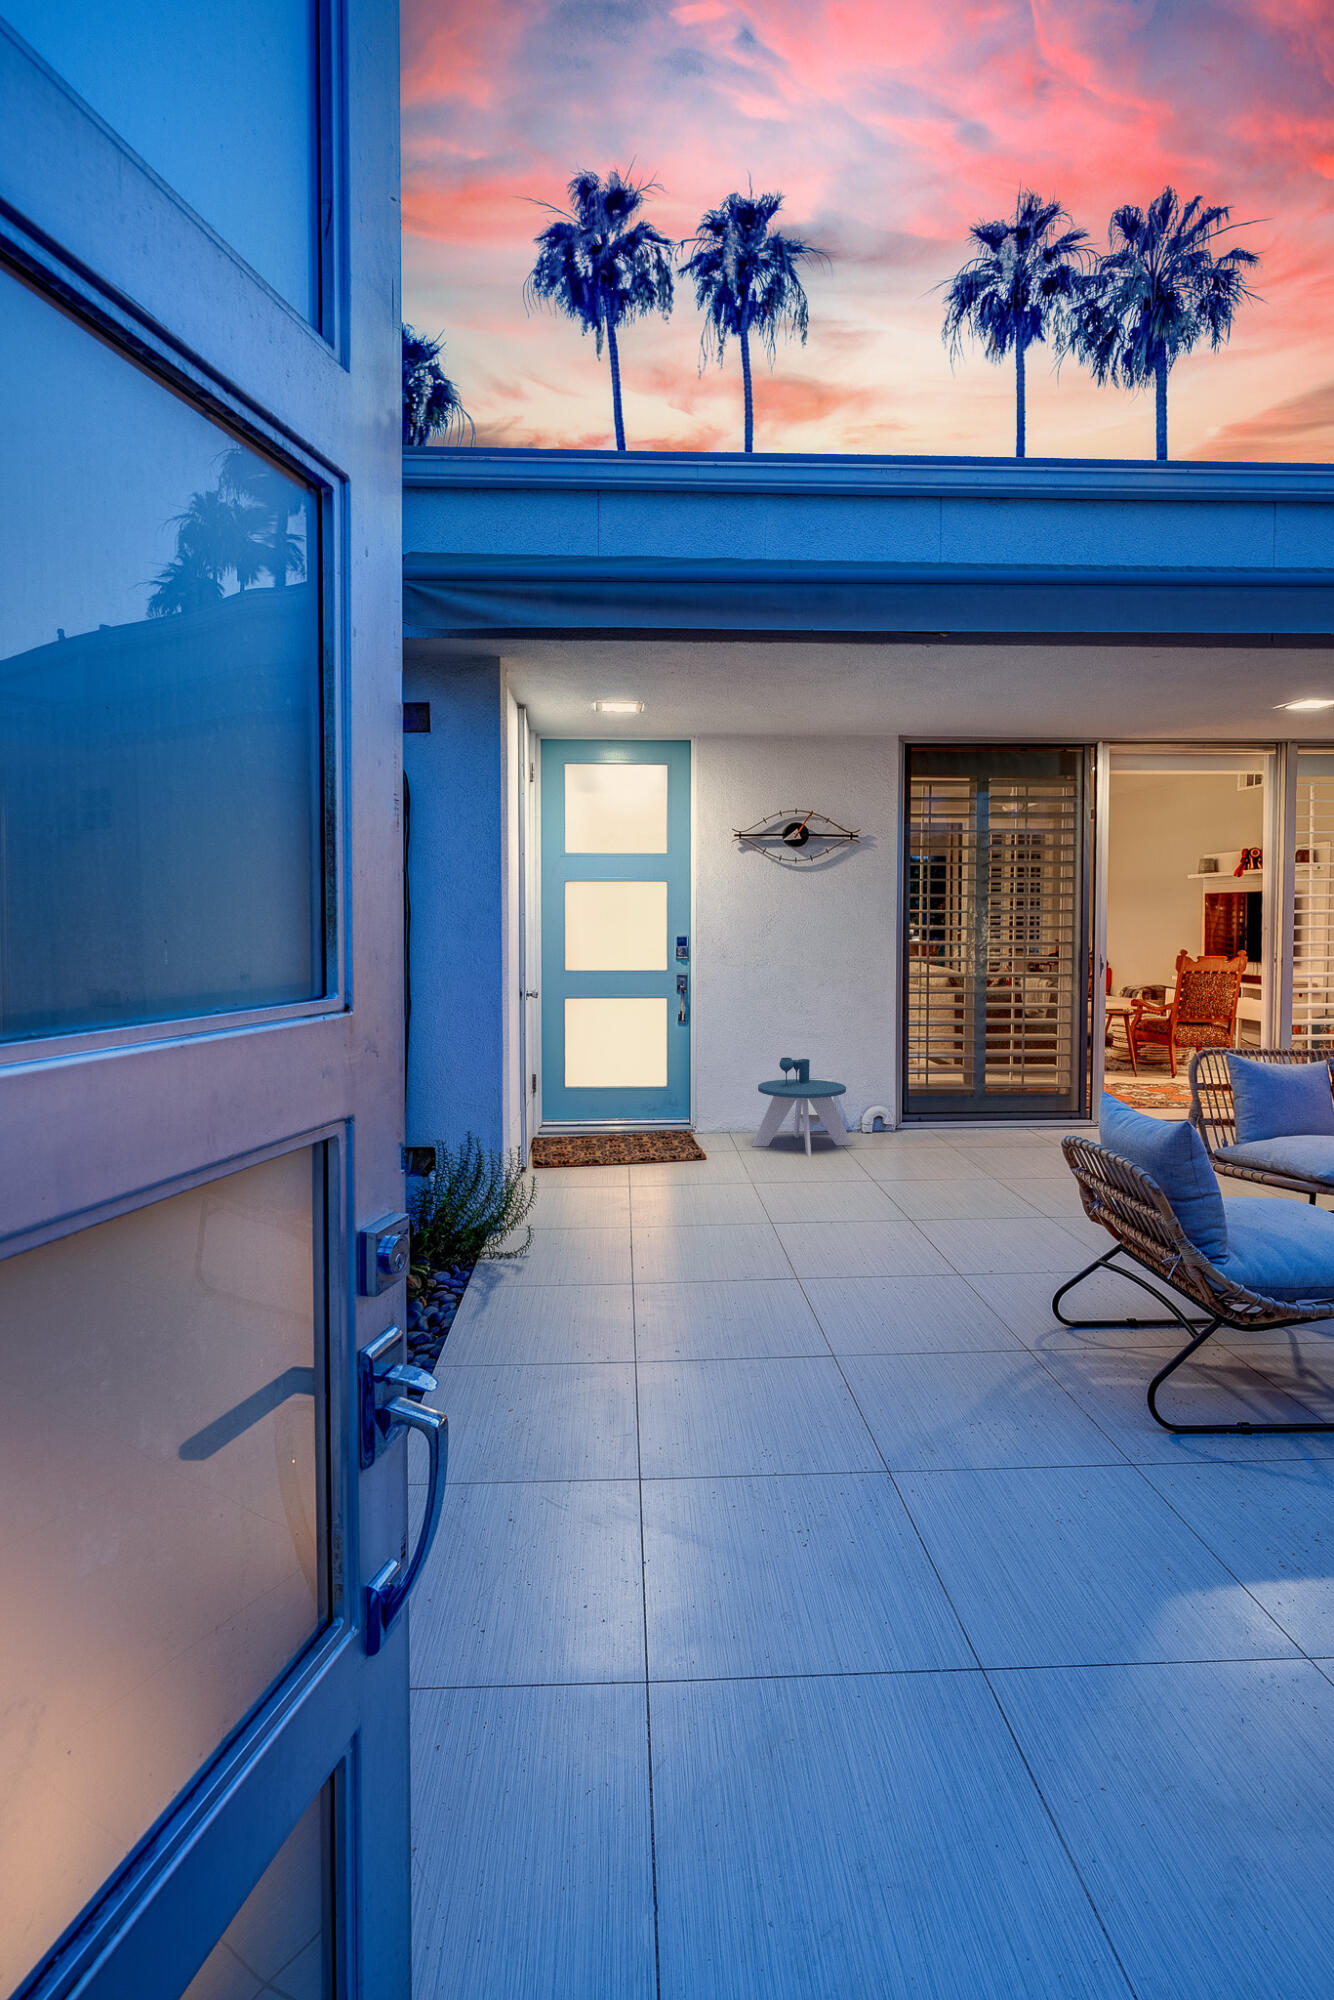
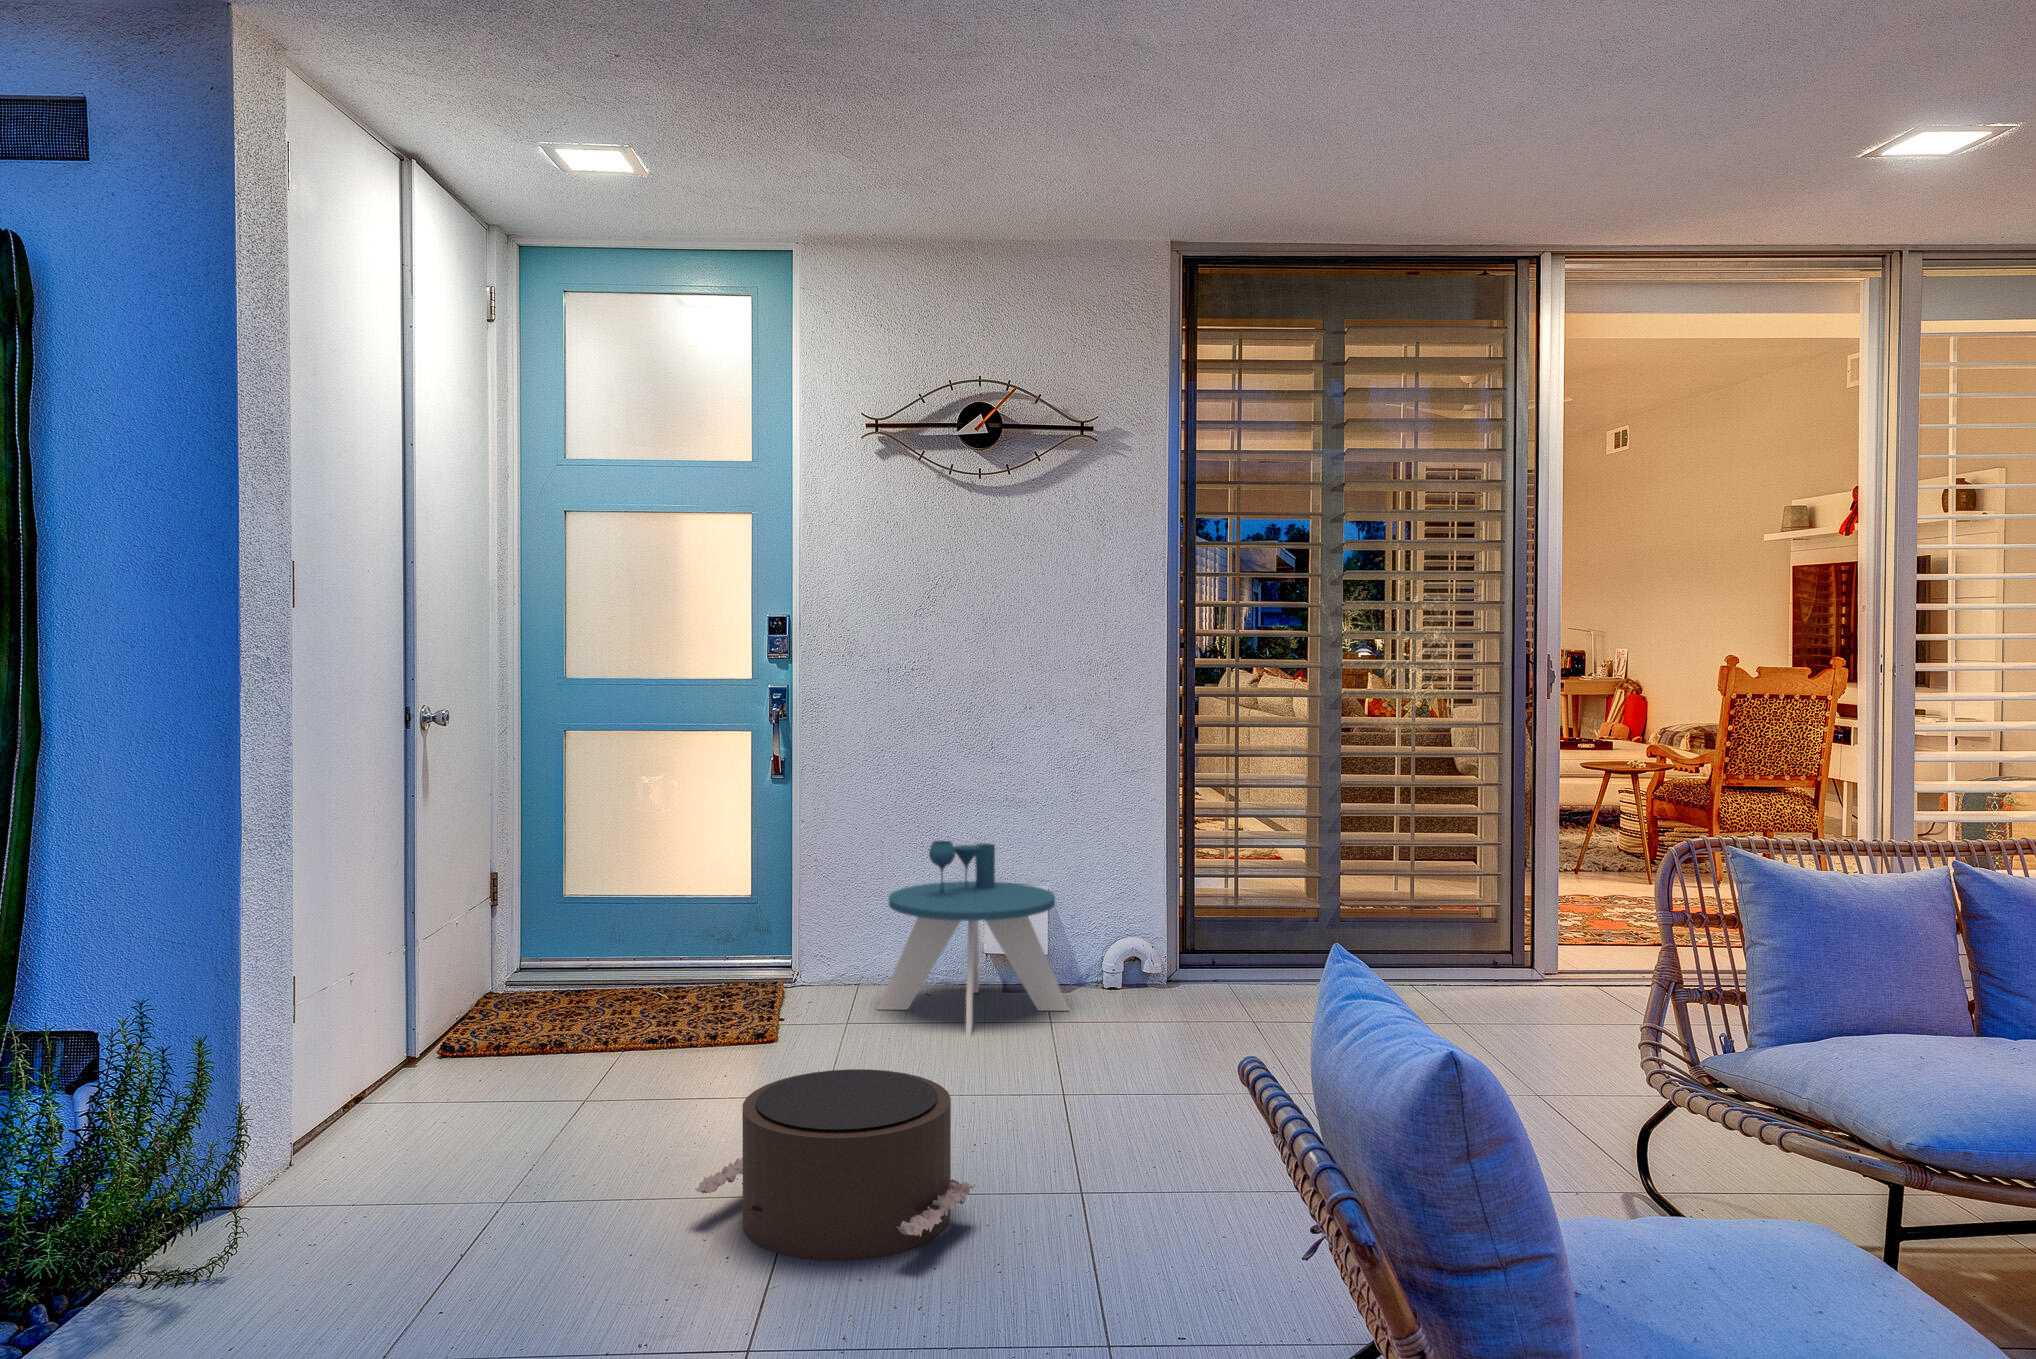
pouf: none [752,1161,876,1237] -> present [695,1069,975,1261]

